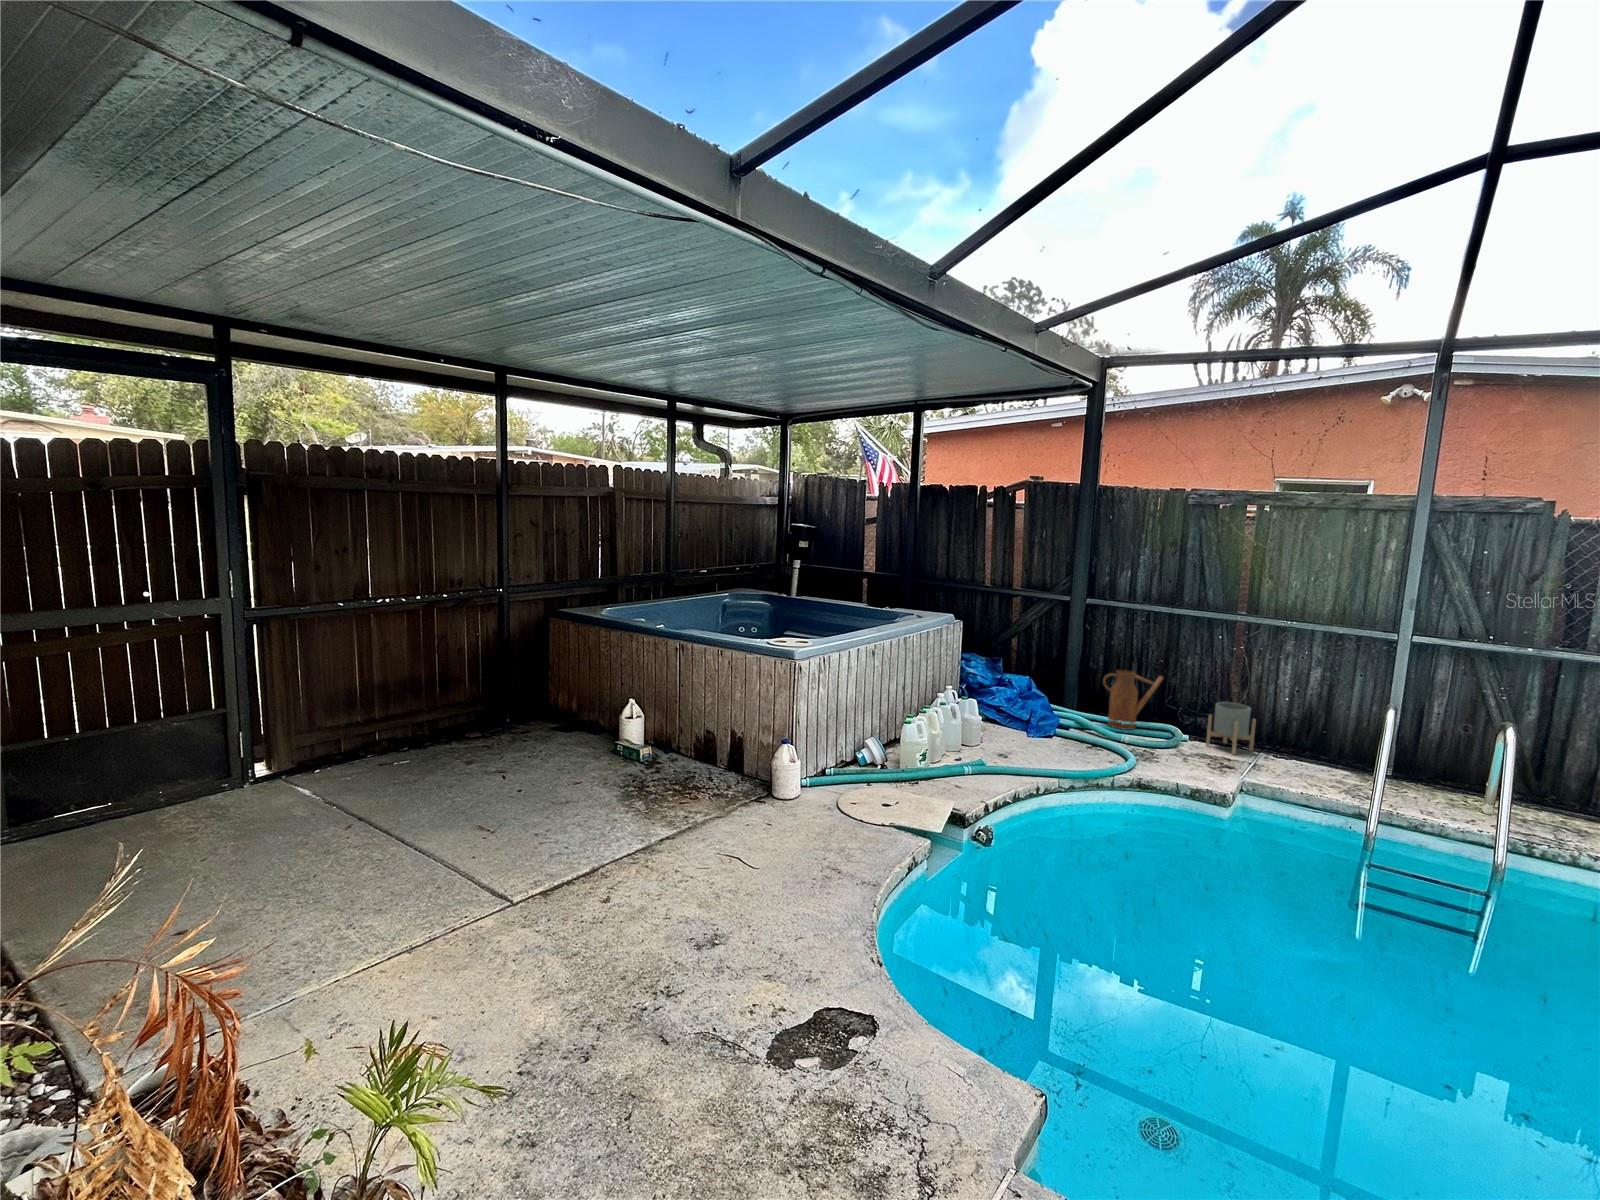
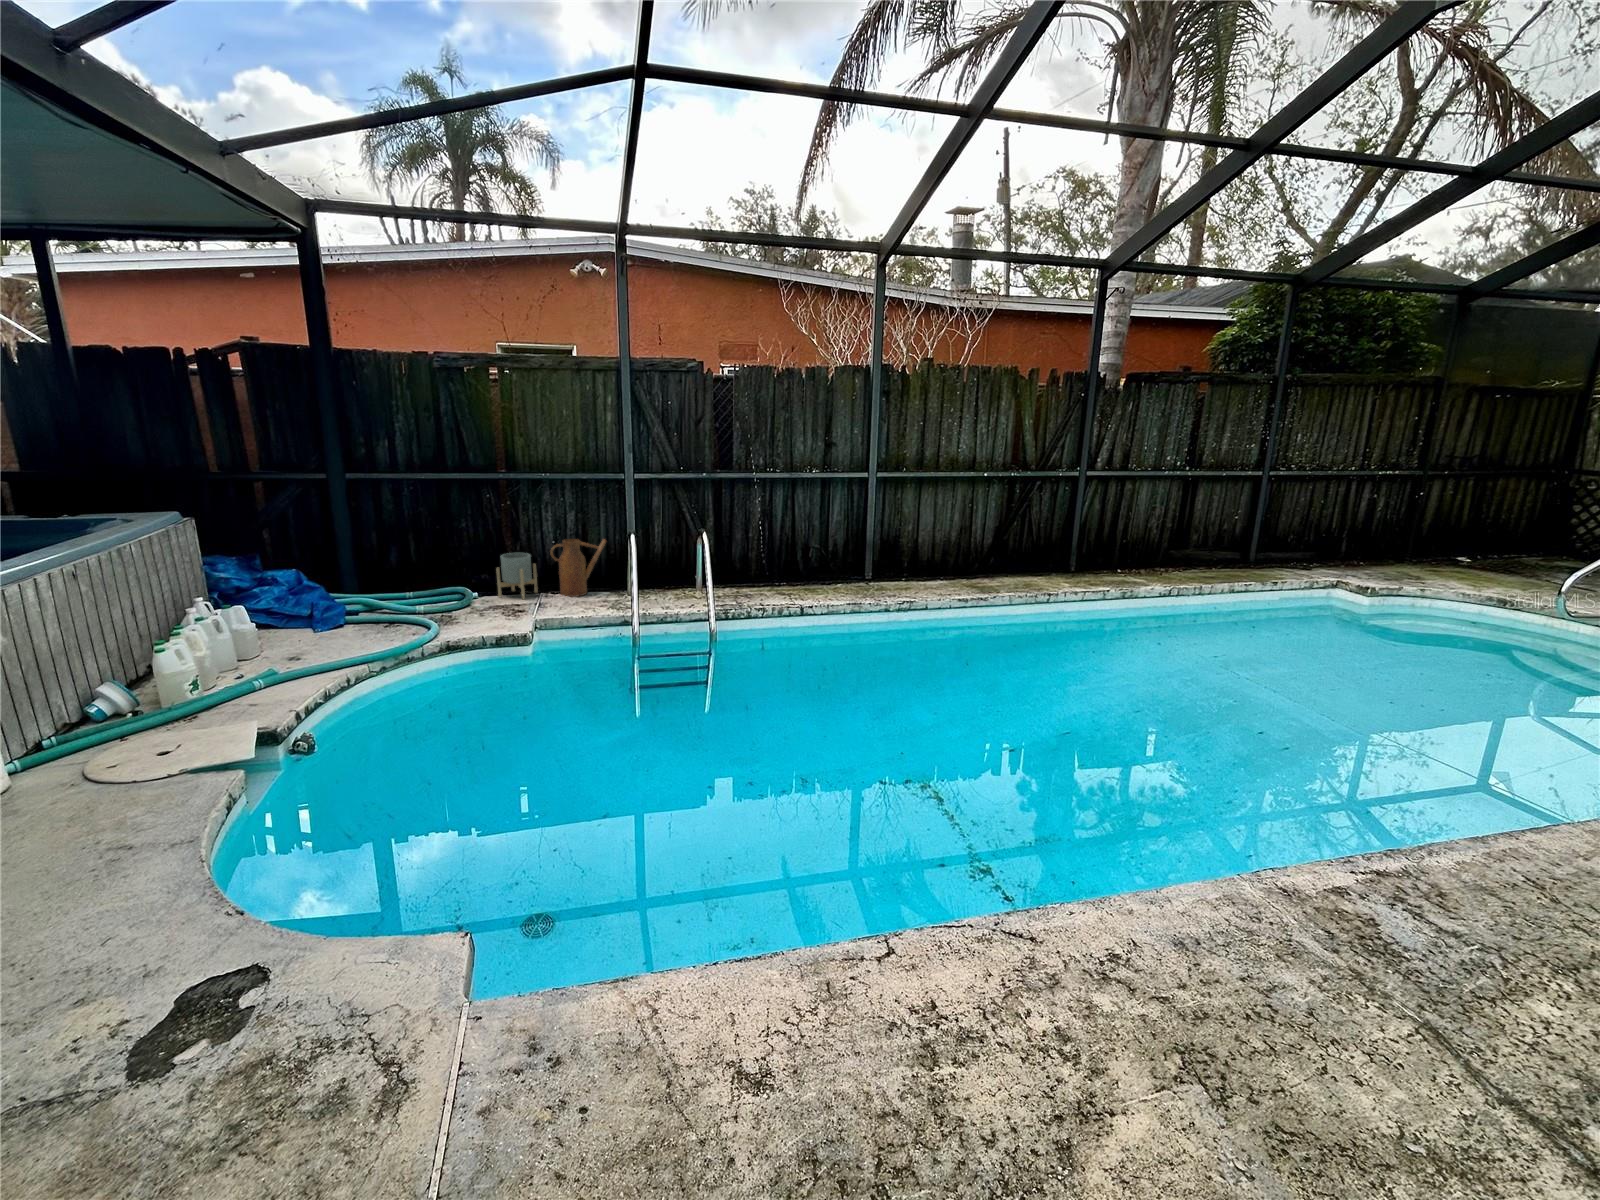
watering can: present [1103,670,1164,730] -> present [550,539,607,597]

